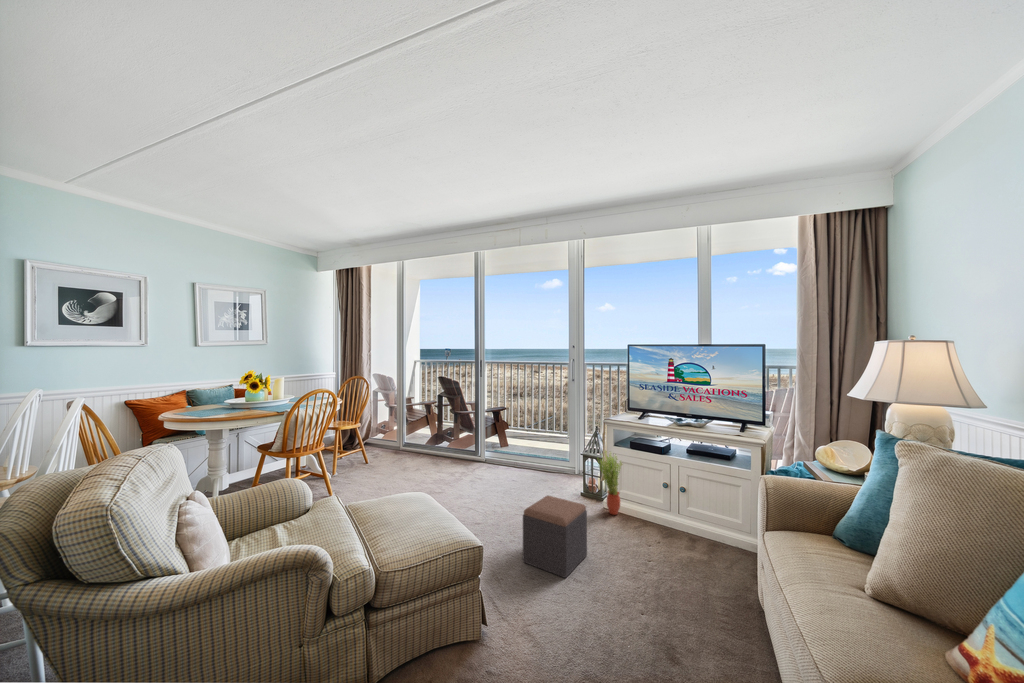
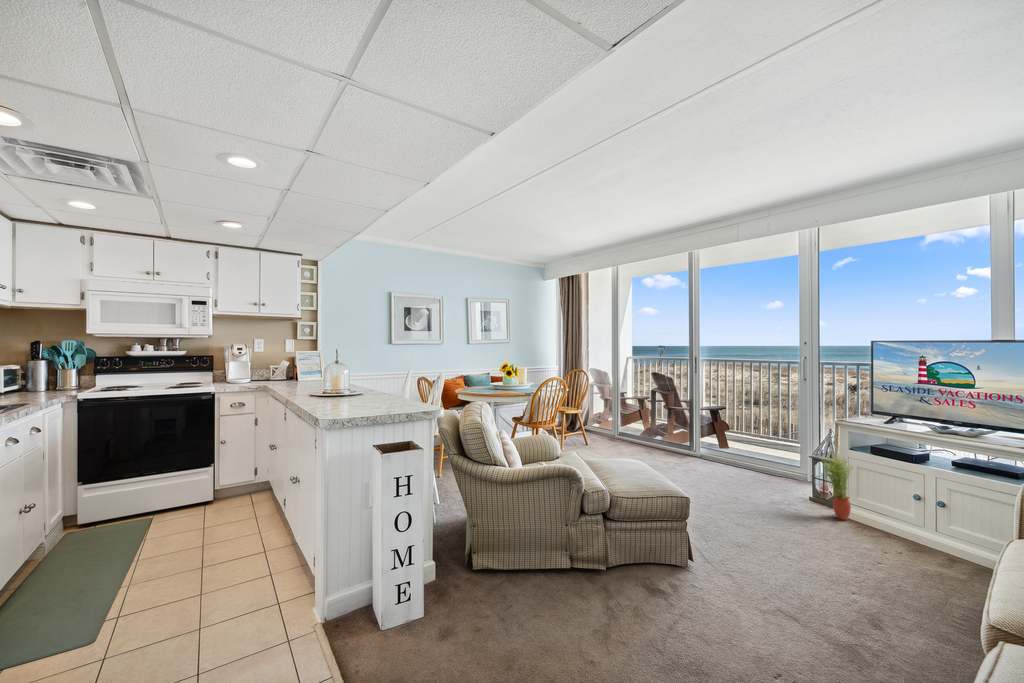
footstool: present [523,496,587,578] -> none [728,482,798,552]

